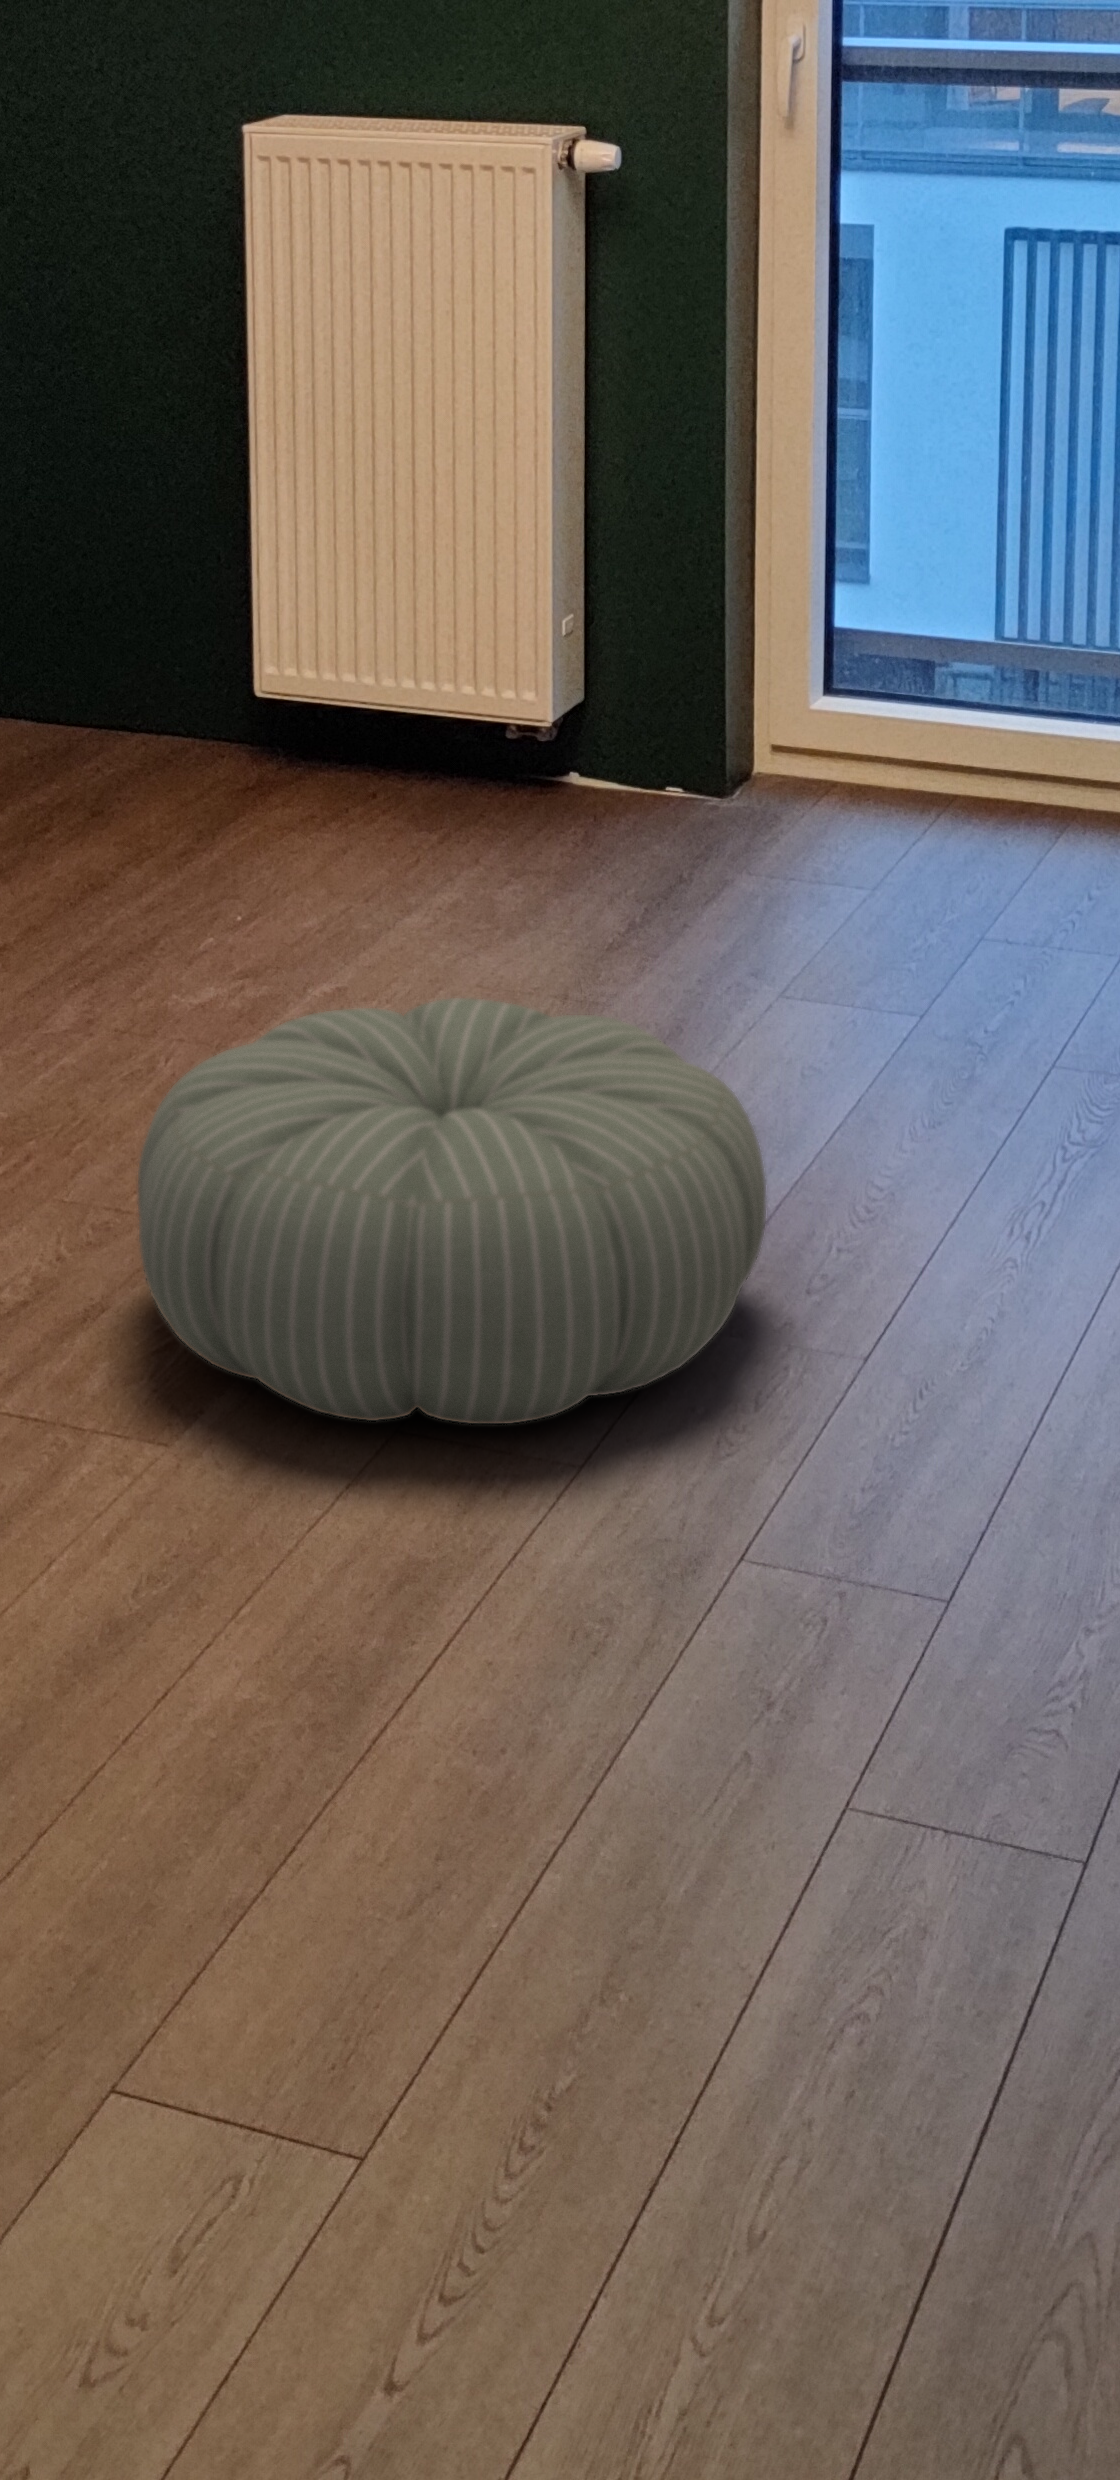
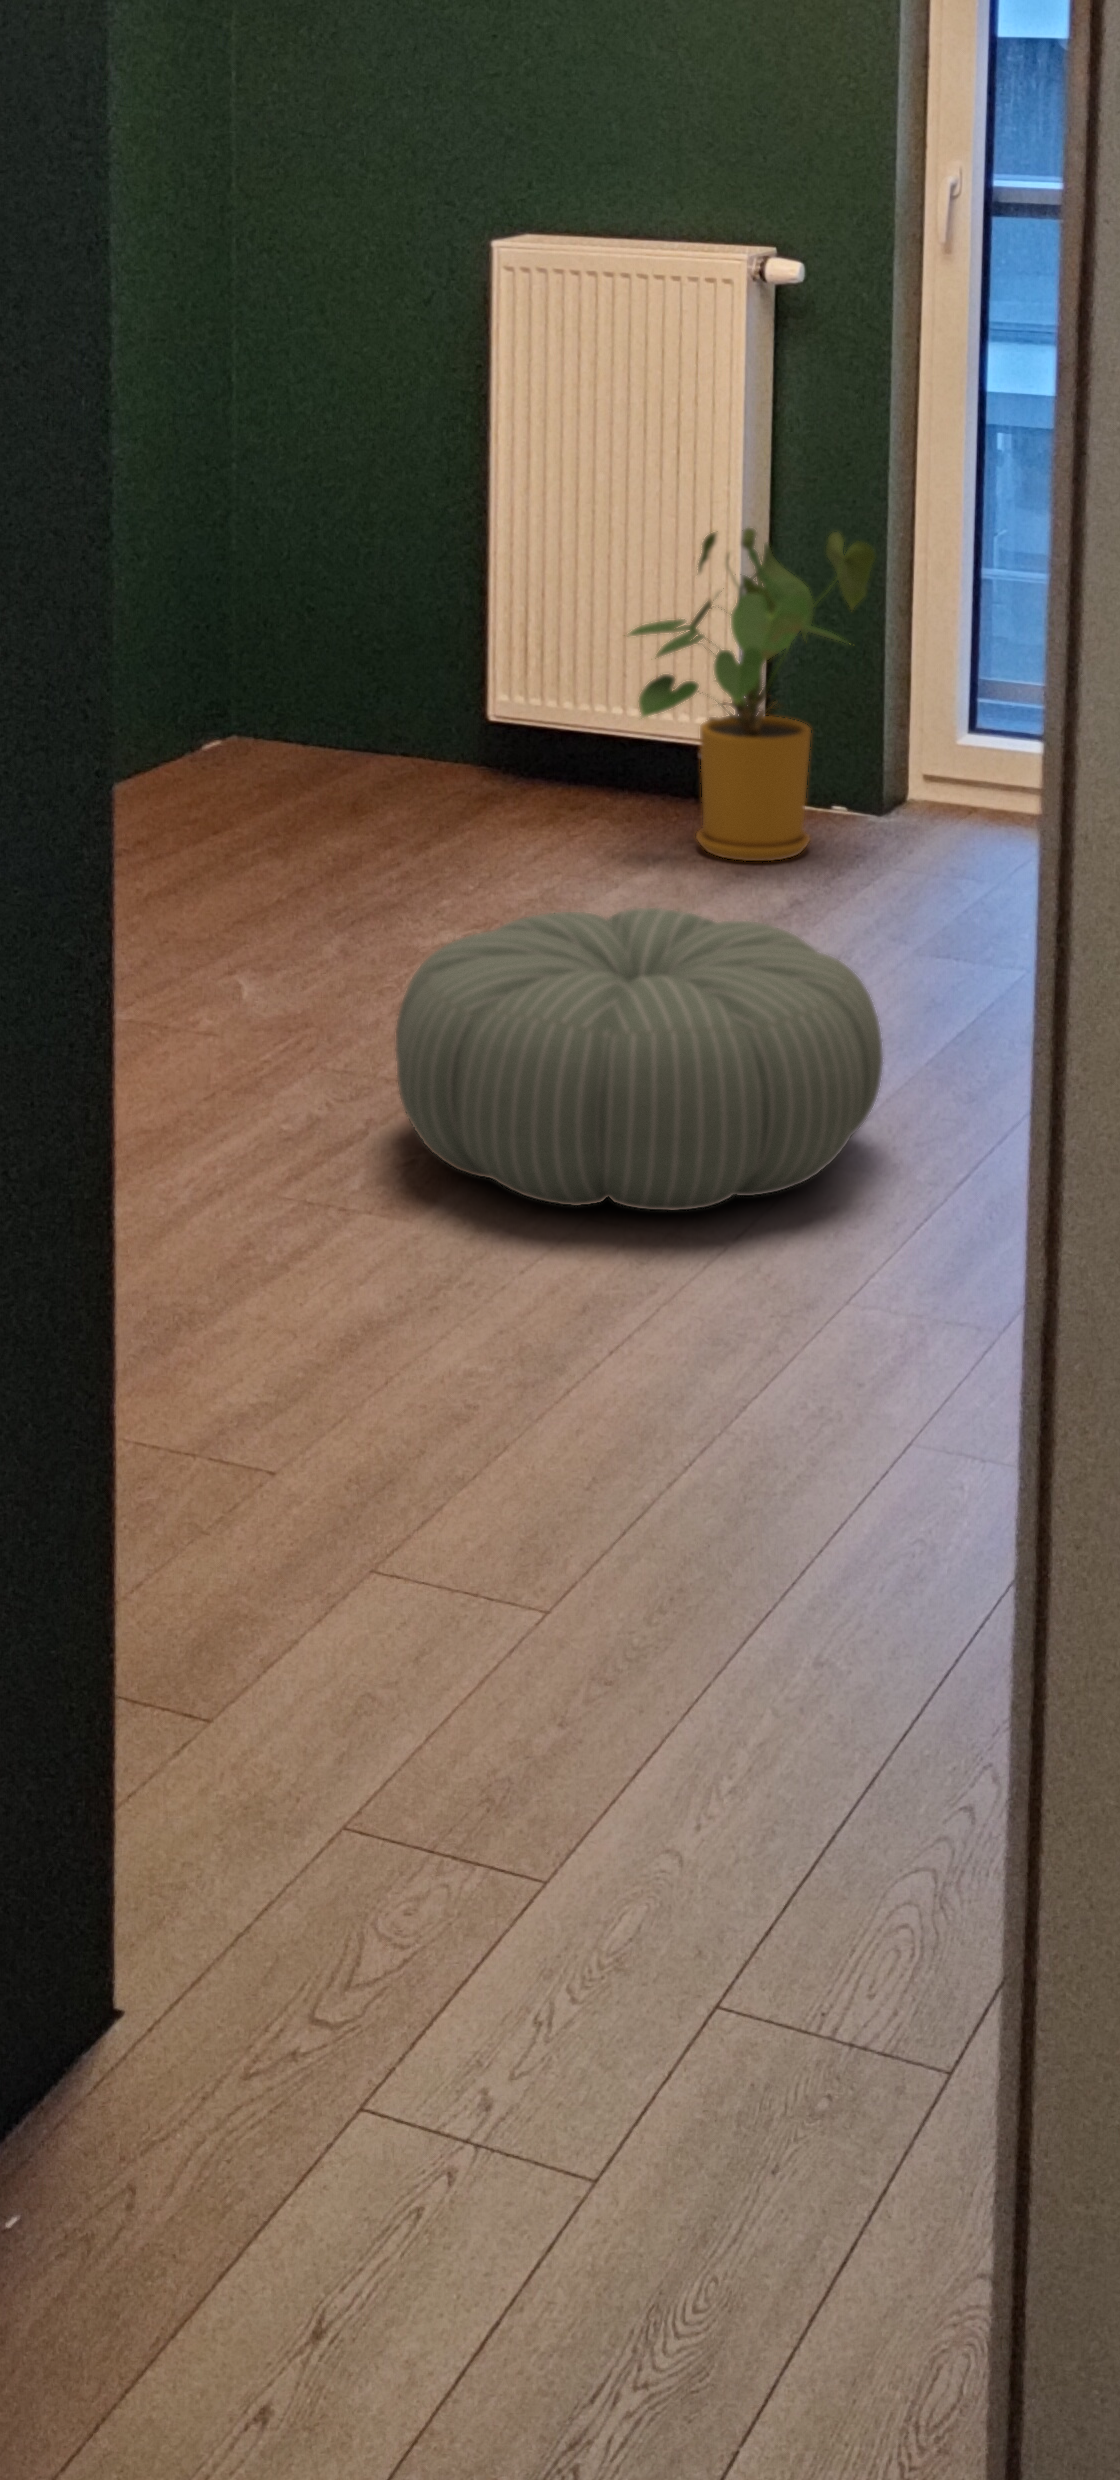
house plant: none [408,465,713,872] -> present [624,528,876,861]

